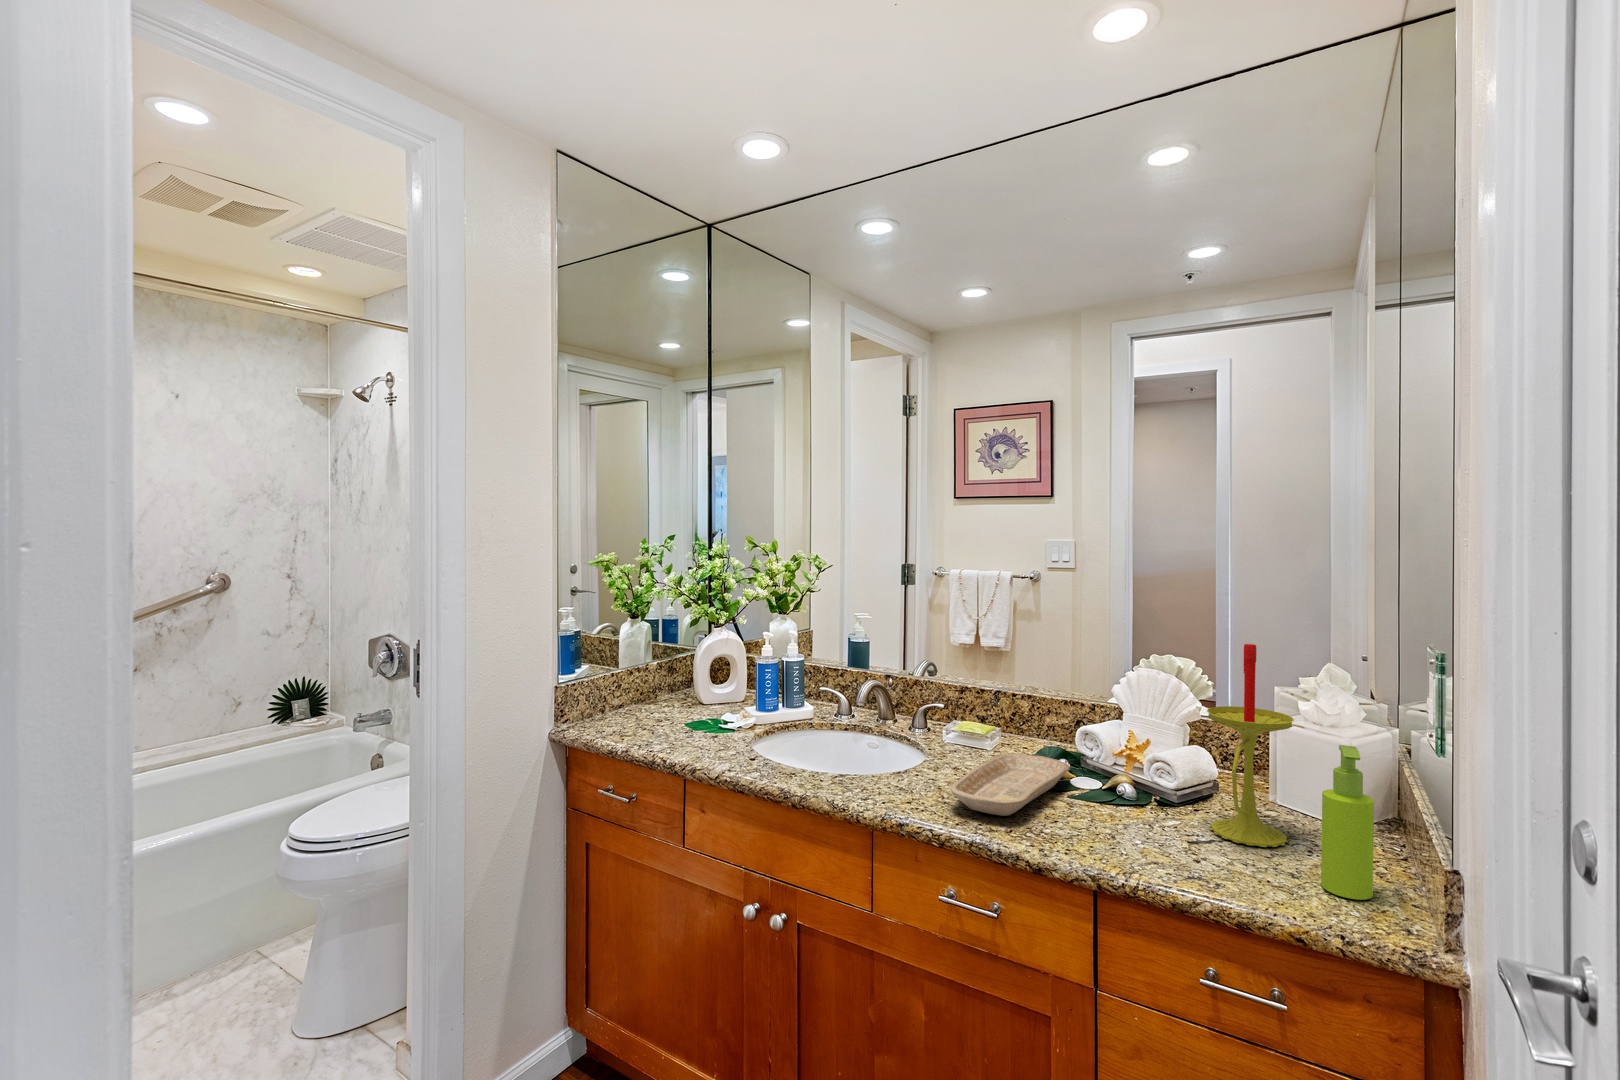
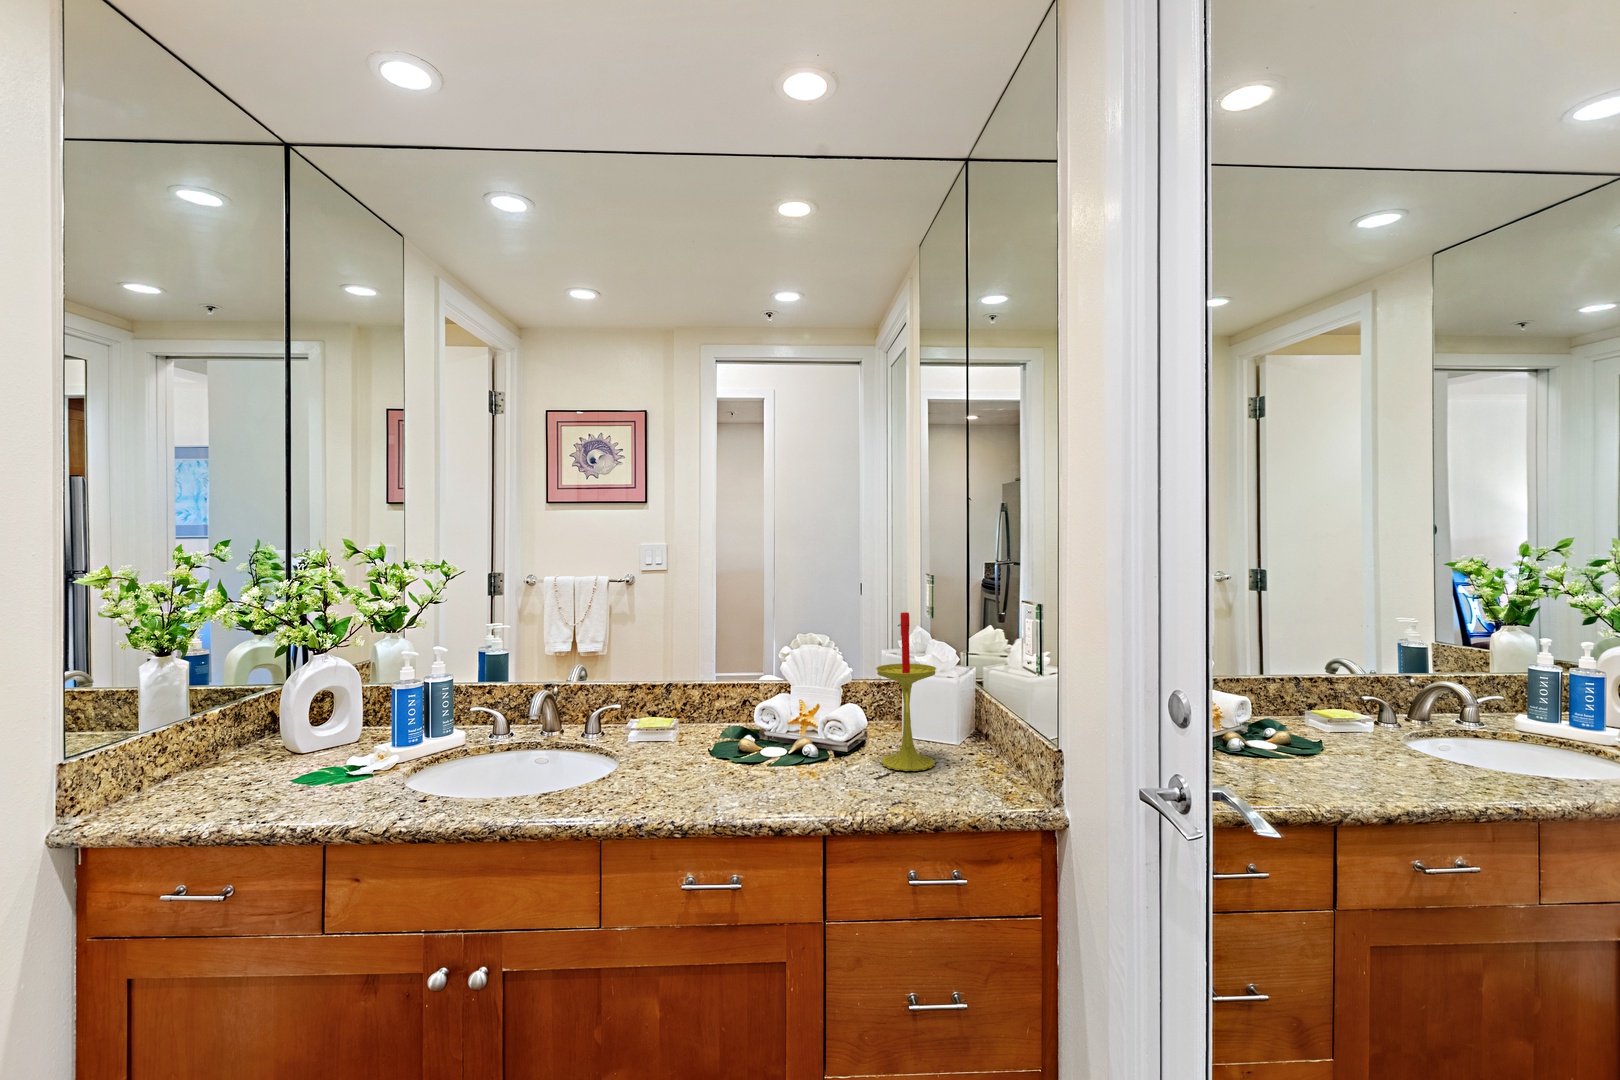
soap dispenser: present [1321,745,1374,900] -> none [972,679,1006,791]
tray: present [950,754,1069,816] -> none [675,735,760,795]

